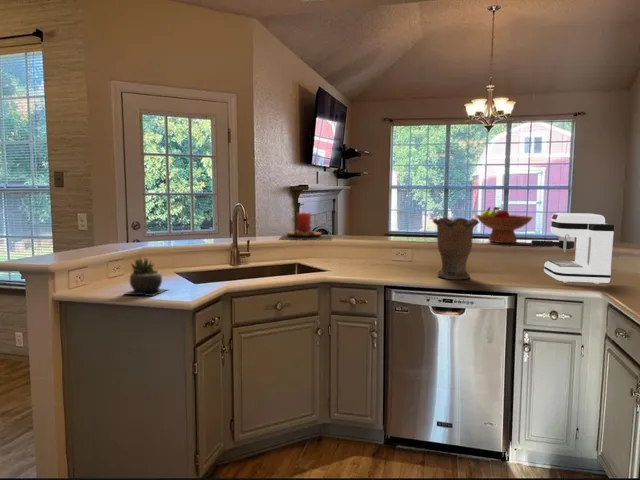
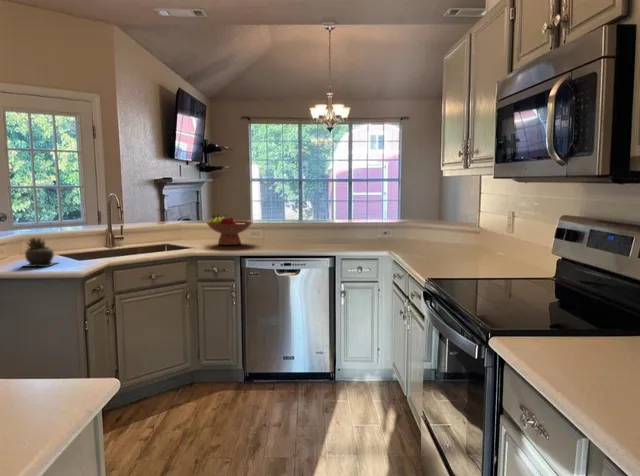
fruit bowl: present [476,207,532,243] -> present [207,214,252,245]
candle: present [280,212,332,240] -> none [149,200,195,224]
coffee maker: present [531,213,614,284] -> none [347,198,398,247]
vase: present [433,218,479,279] -> none [274,202,309,248]

